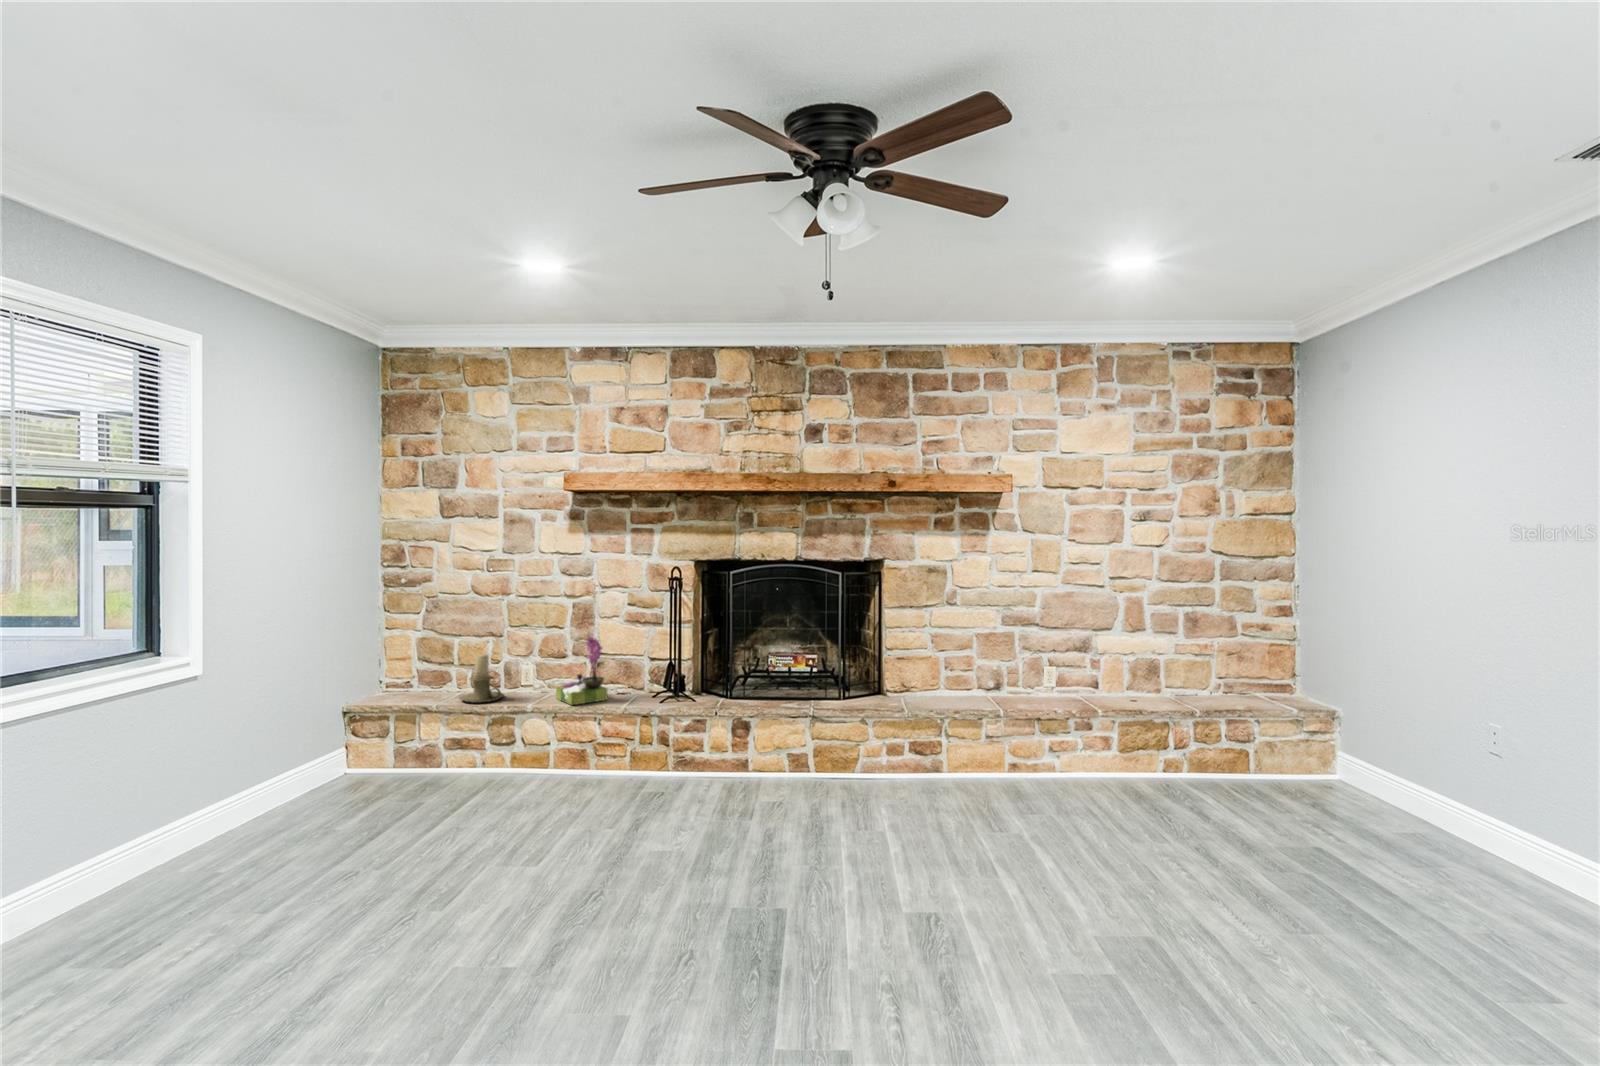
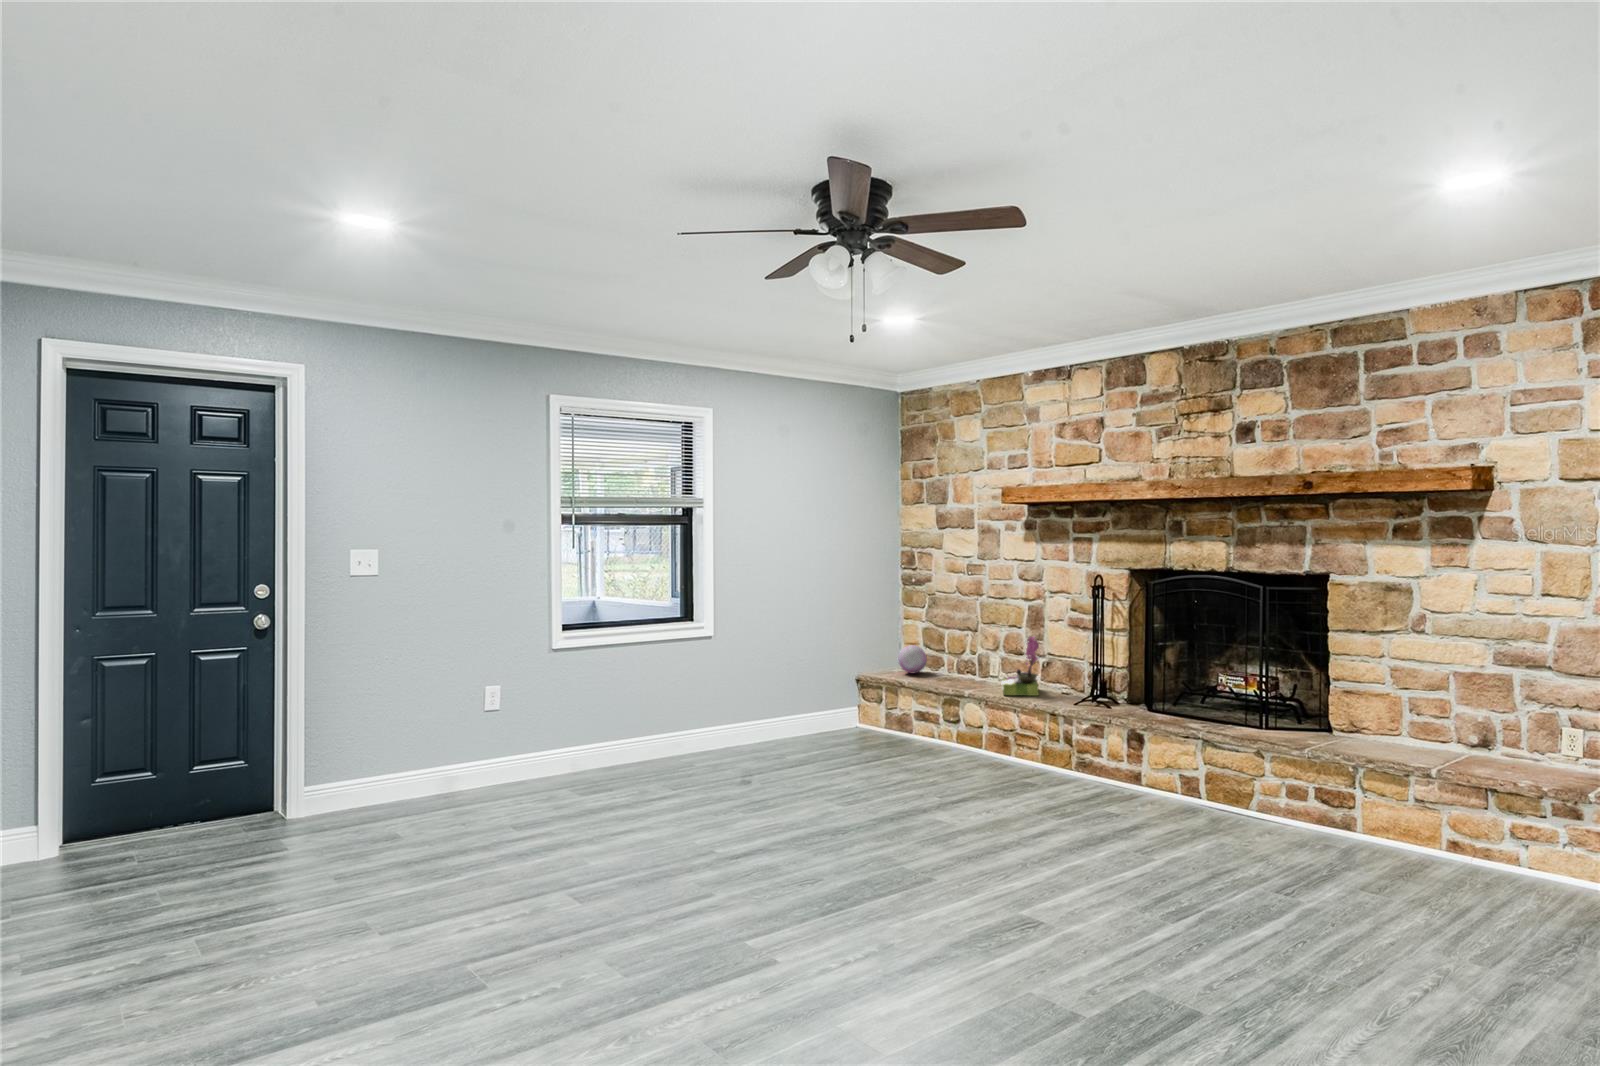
candle holder: present [460,654,504,703] -> none [933,644,969,684]
decorative orb: none [395,661,434,696] -> present [898,645,927,674]

